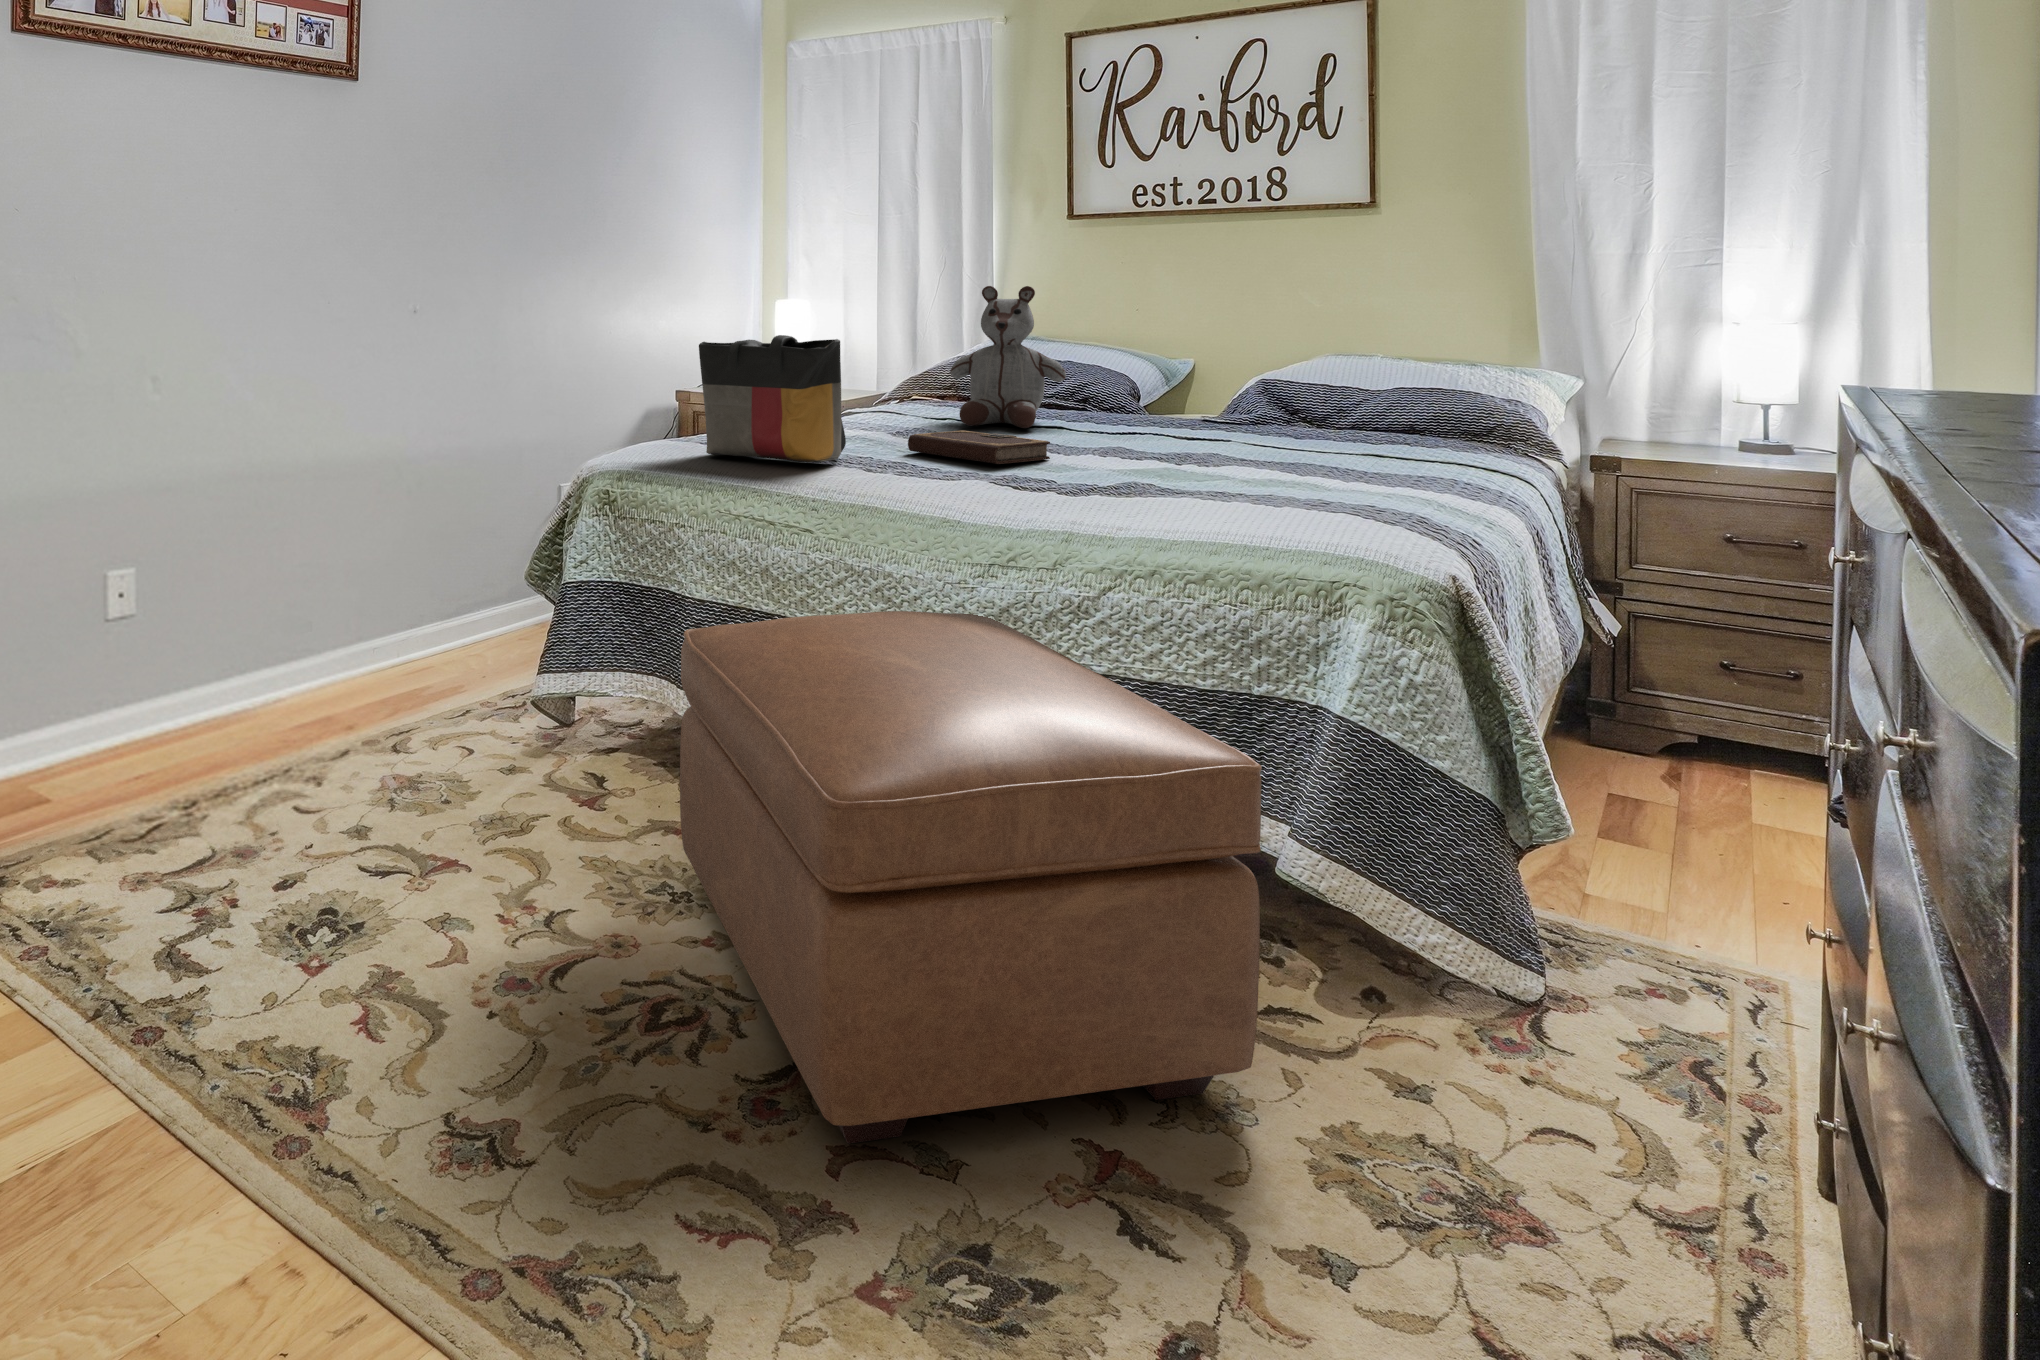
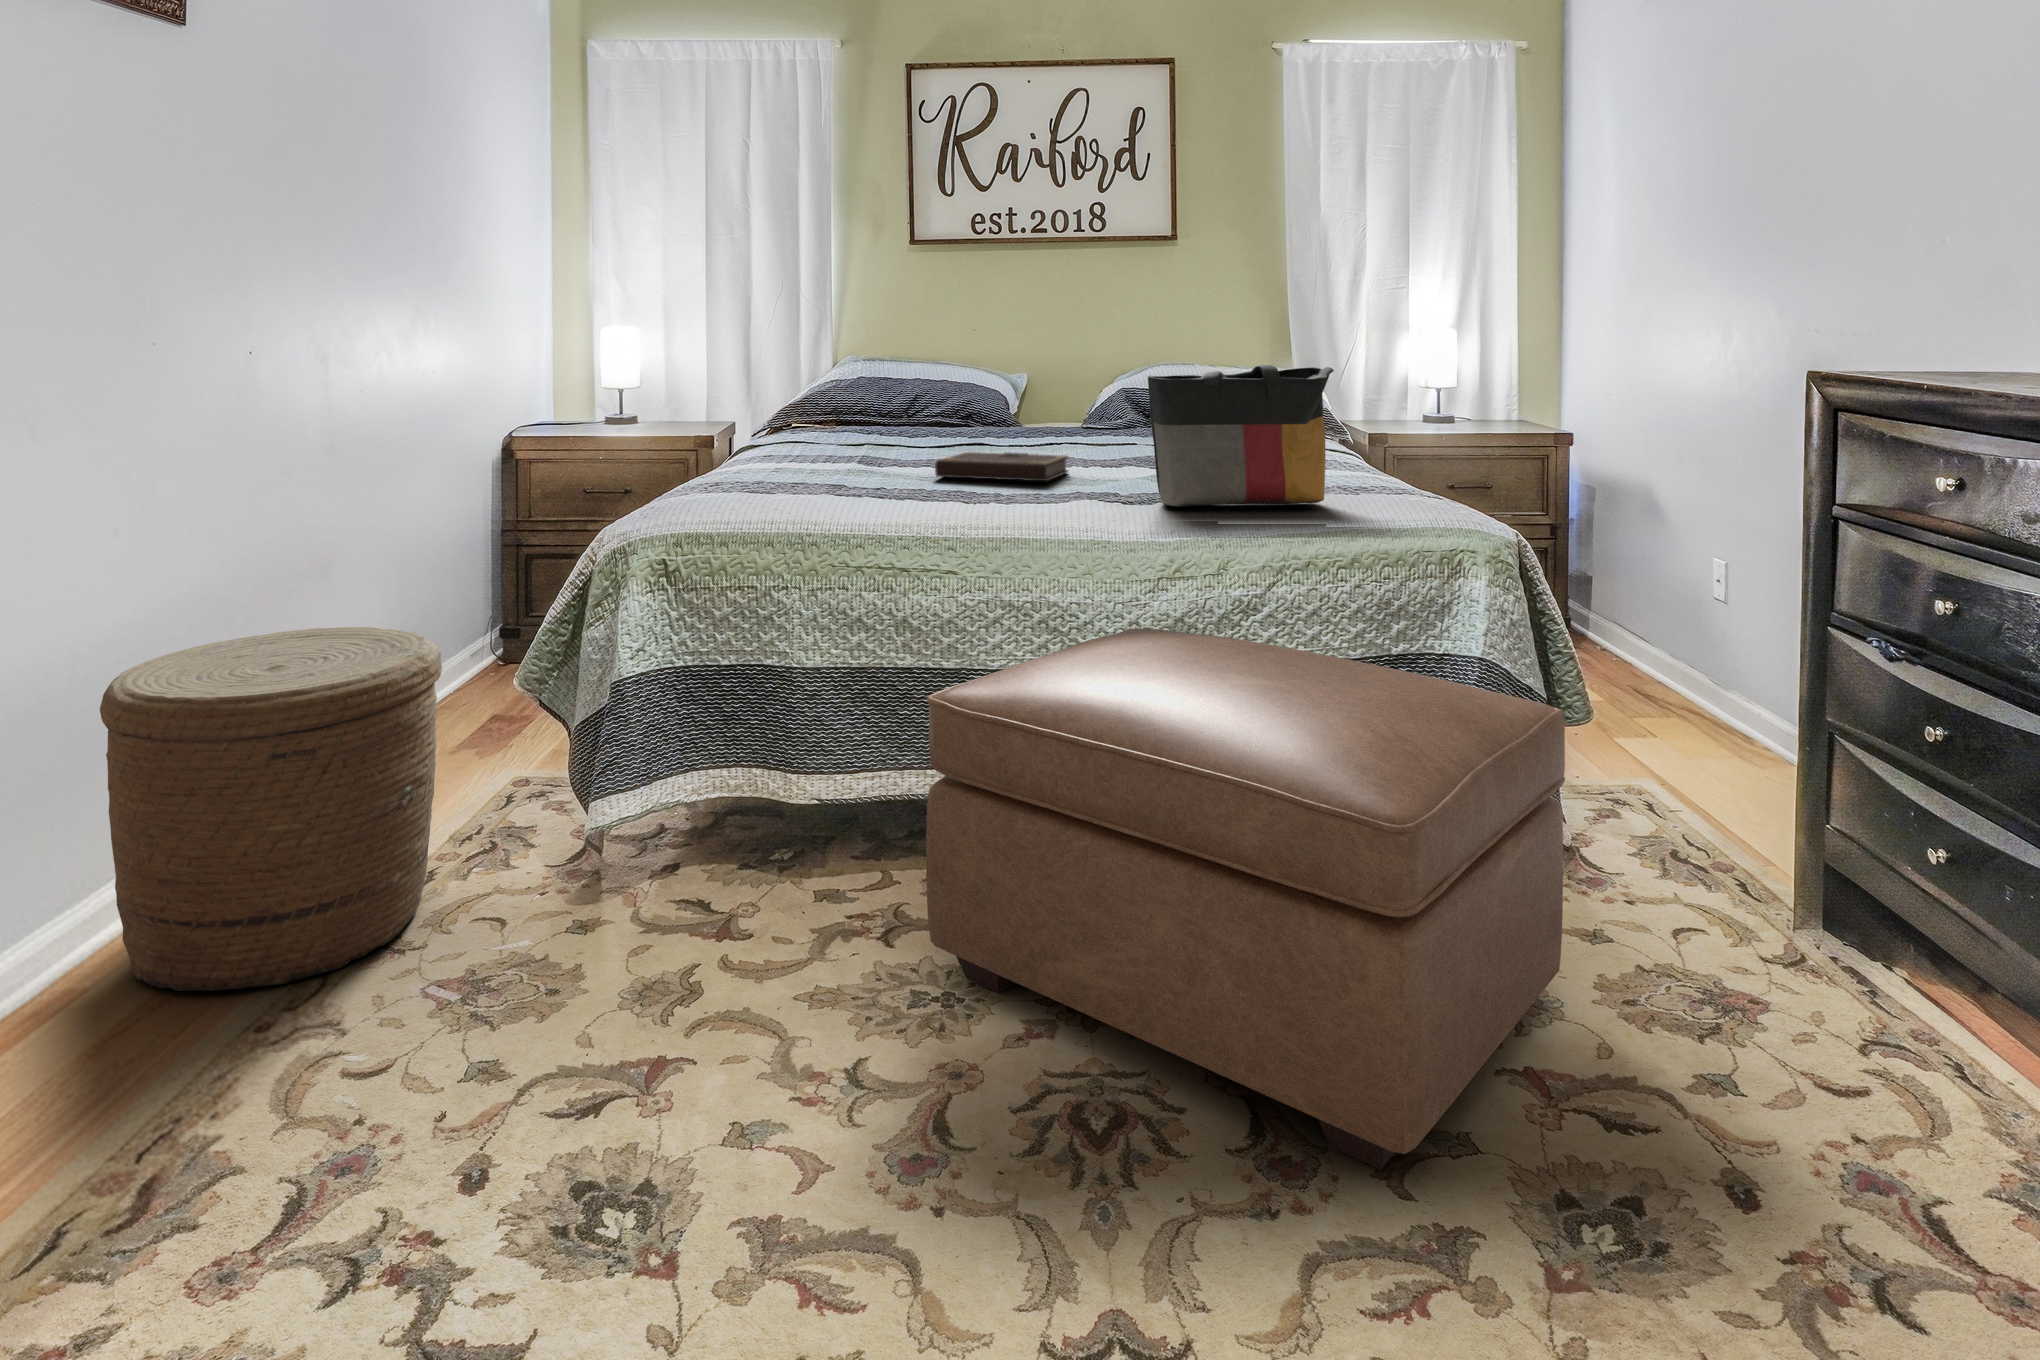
stuffed bear: present [950,286,1066,428] -> none [890,307,1001,447]
tote bag: present [699,335,846,463] -> present [1148,365,1334,507]
woven basket: none [246,516,460,755] -> present [100,627,442,991]

